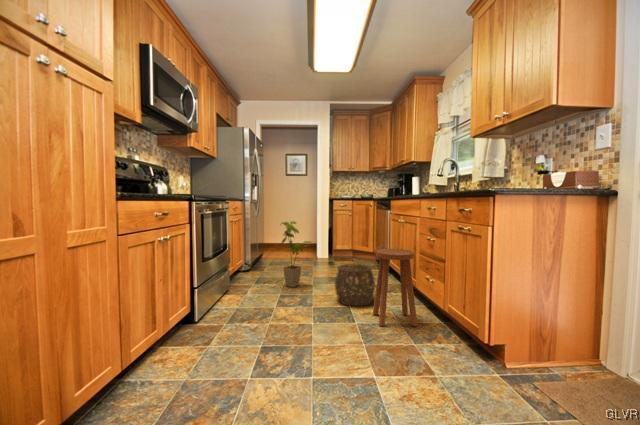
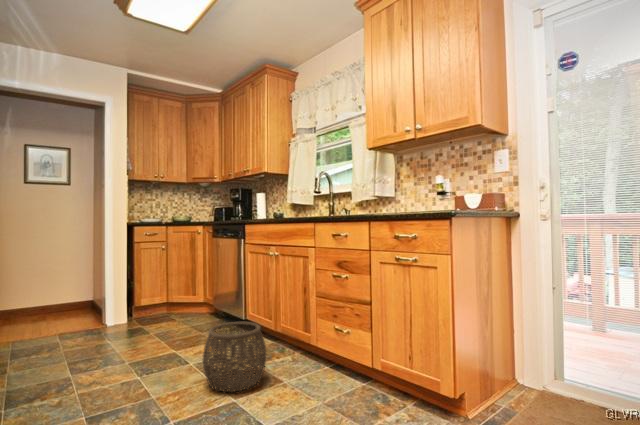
house plant: present [281,221,312,287] -> none [76,265,150,389]
stool: present [373,249,417,326] -> none [280,291,347,411]

